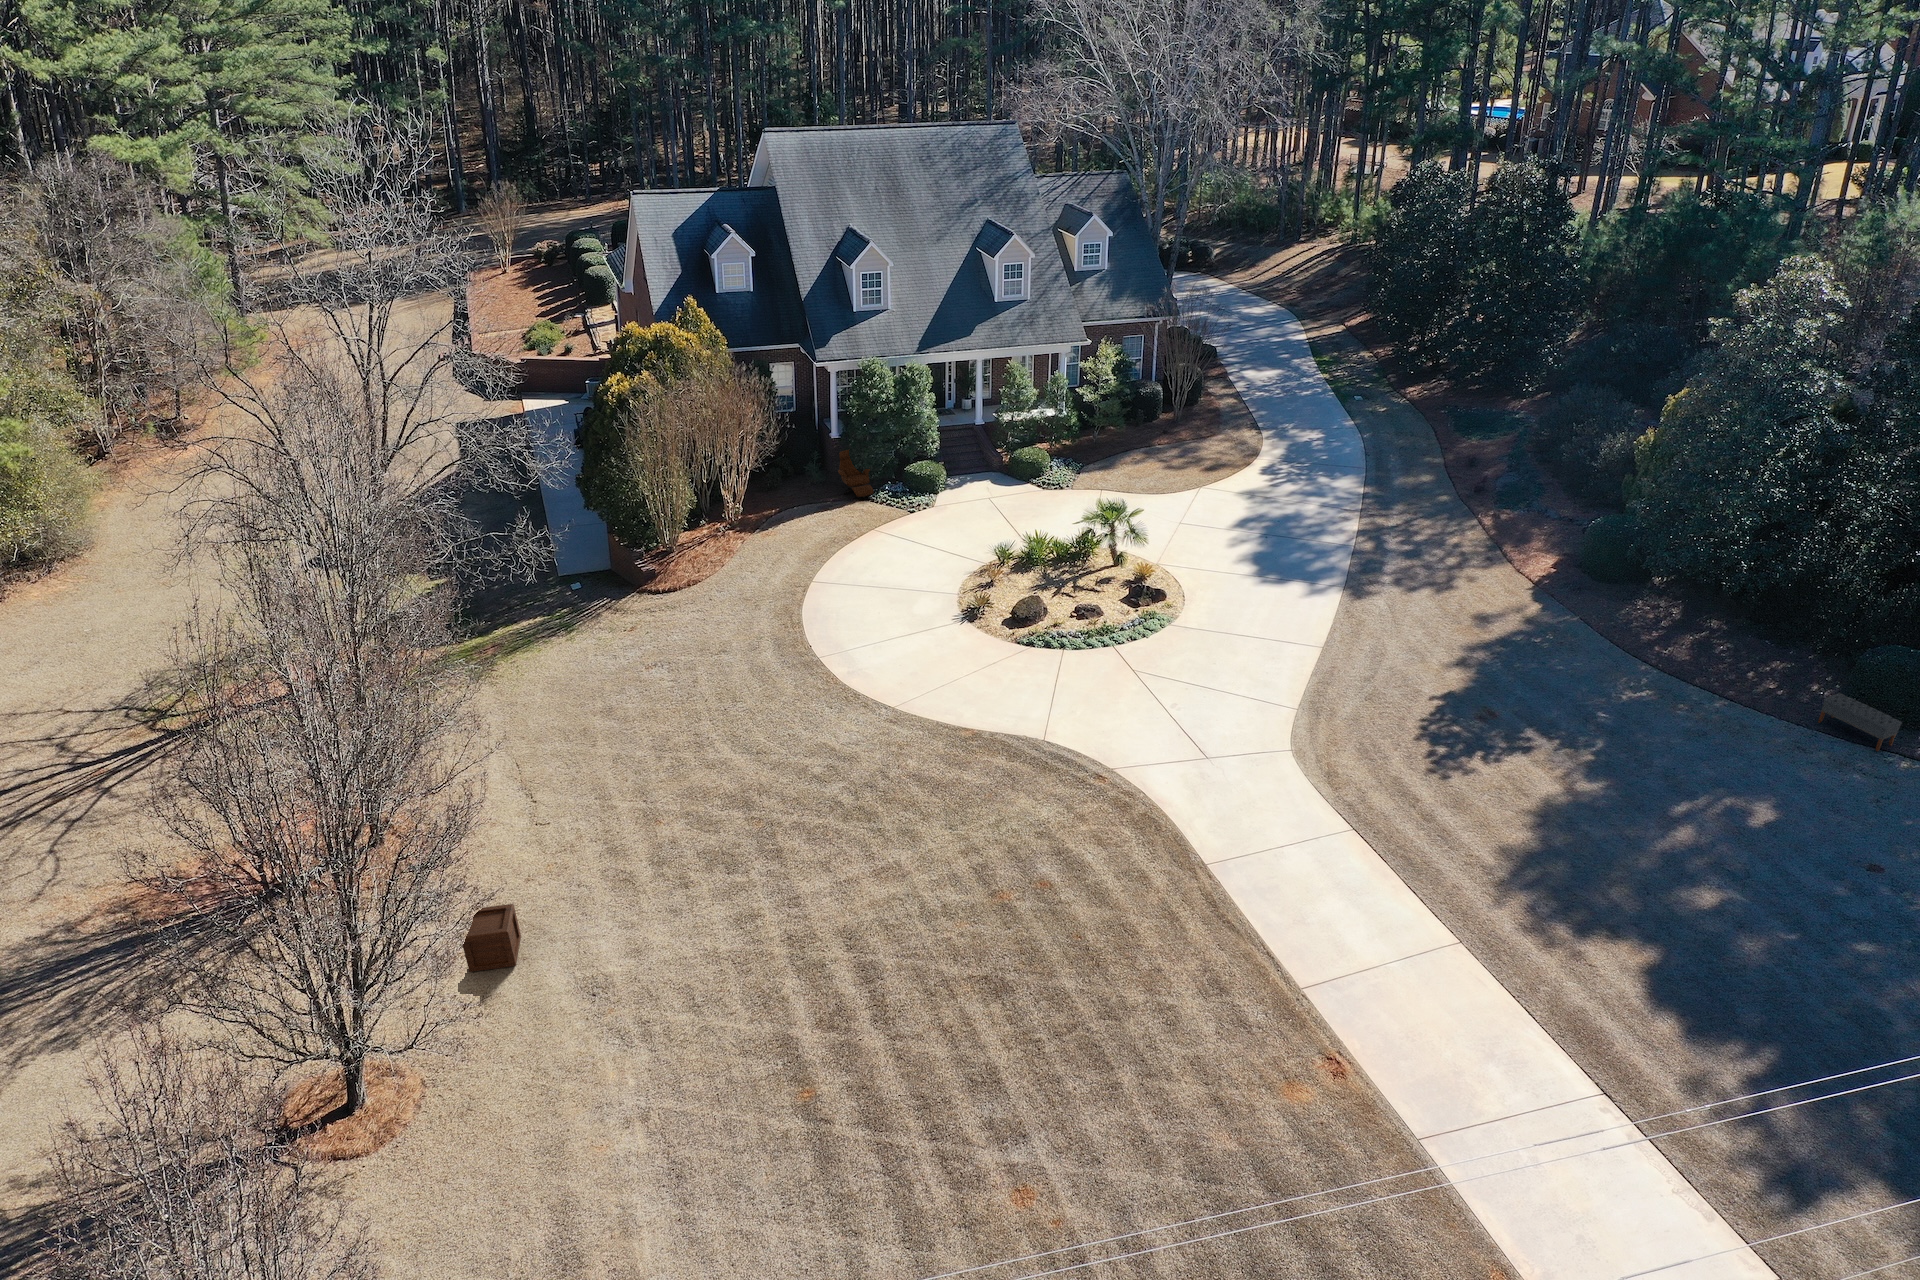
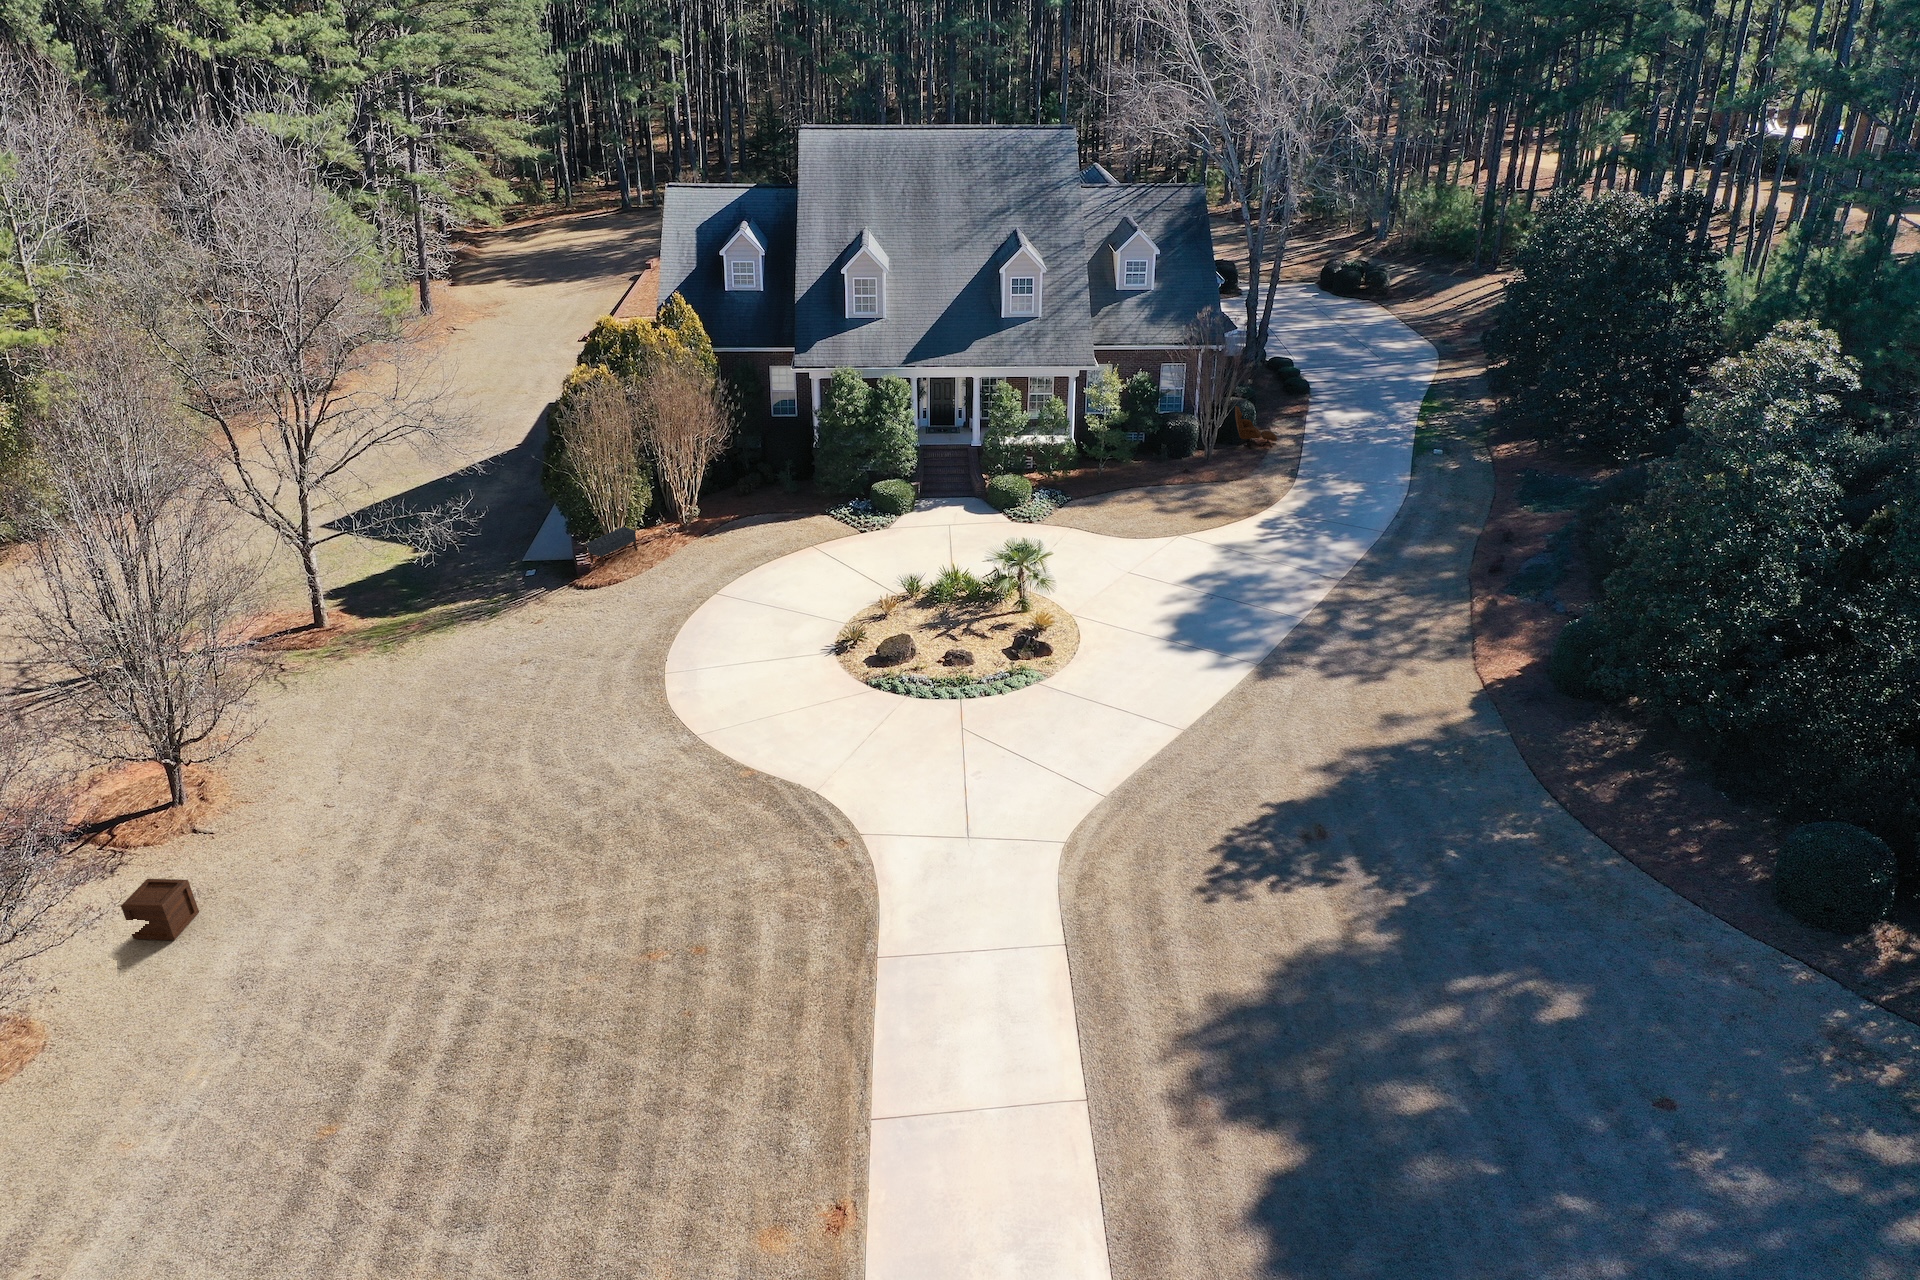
lounge chair: present [838,450,874,501] -> present [1235,406,1277,449]
bench: present [1818,693,1902,751] -> present [587,527,637,566]

